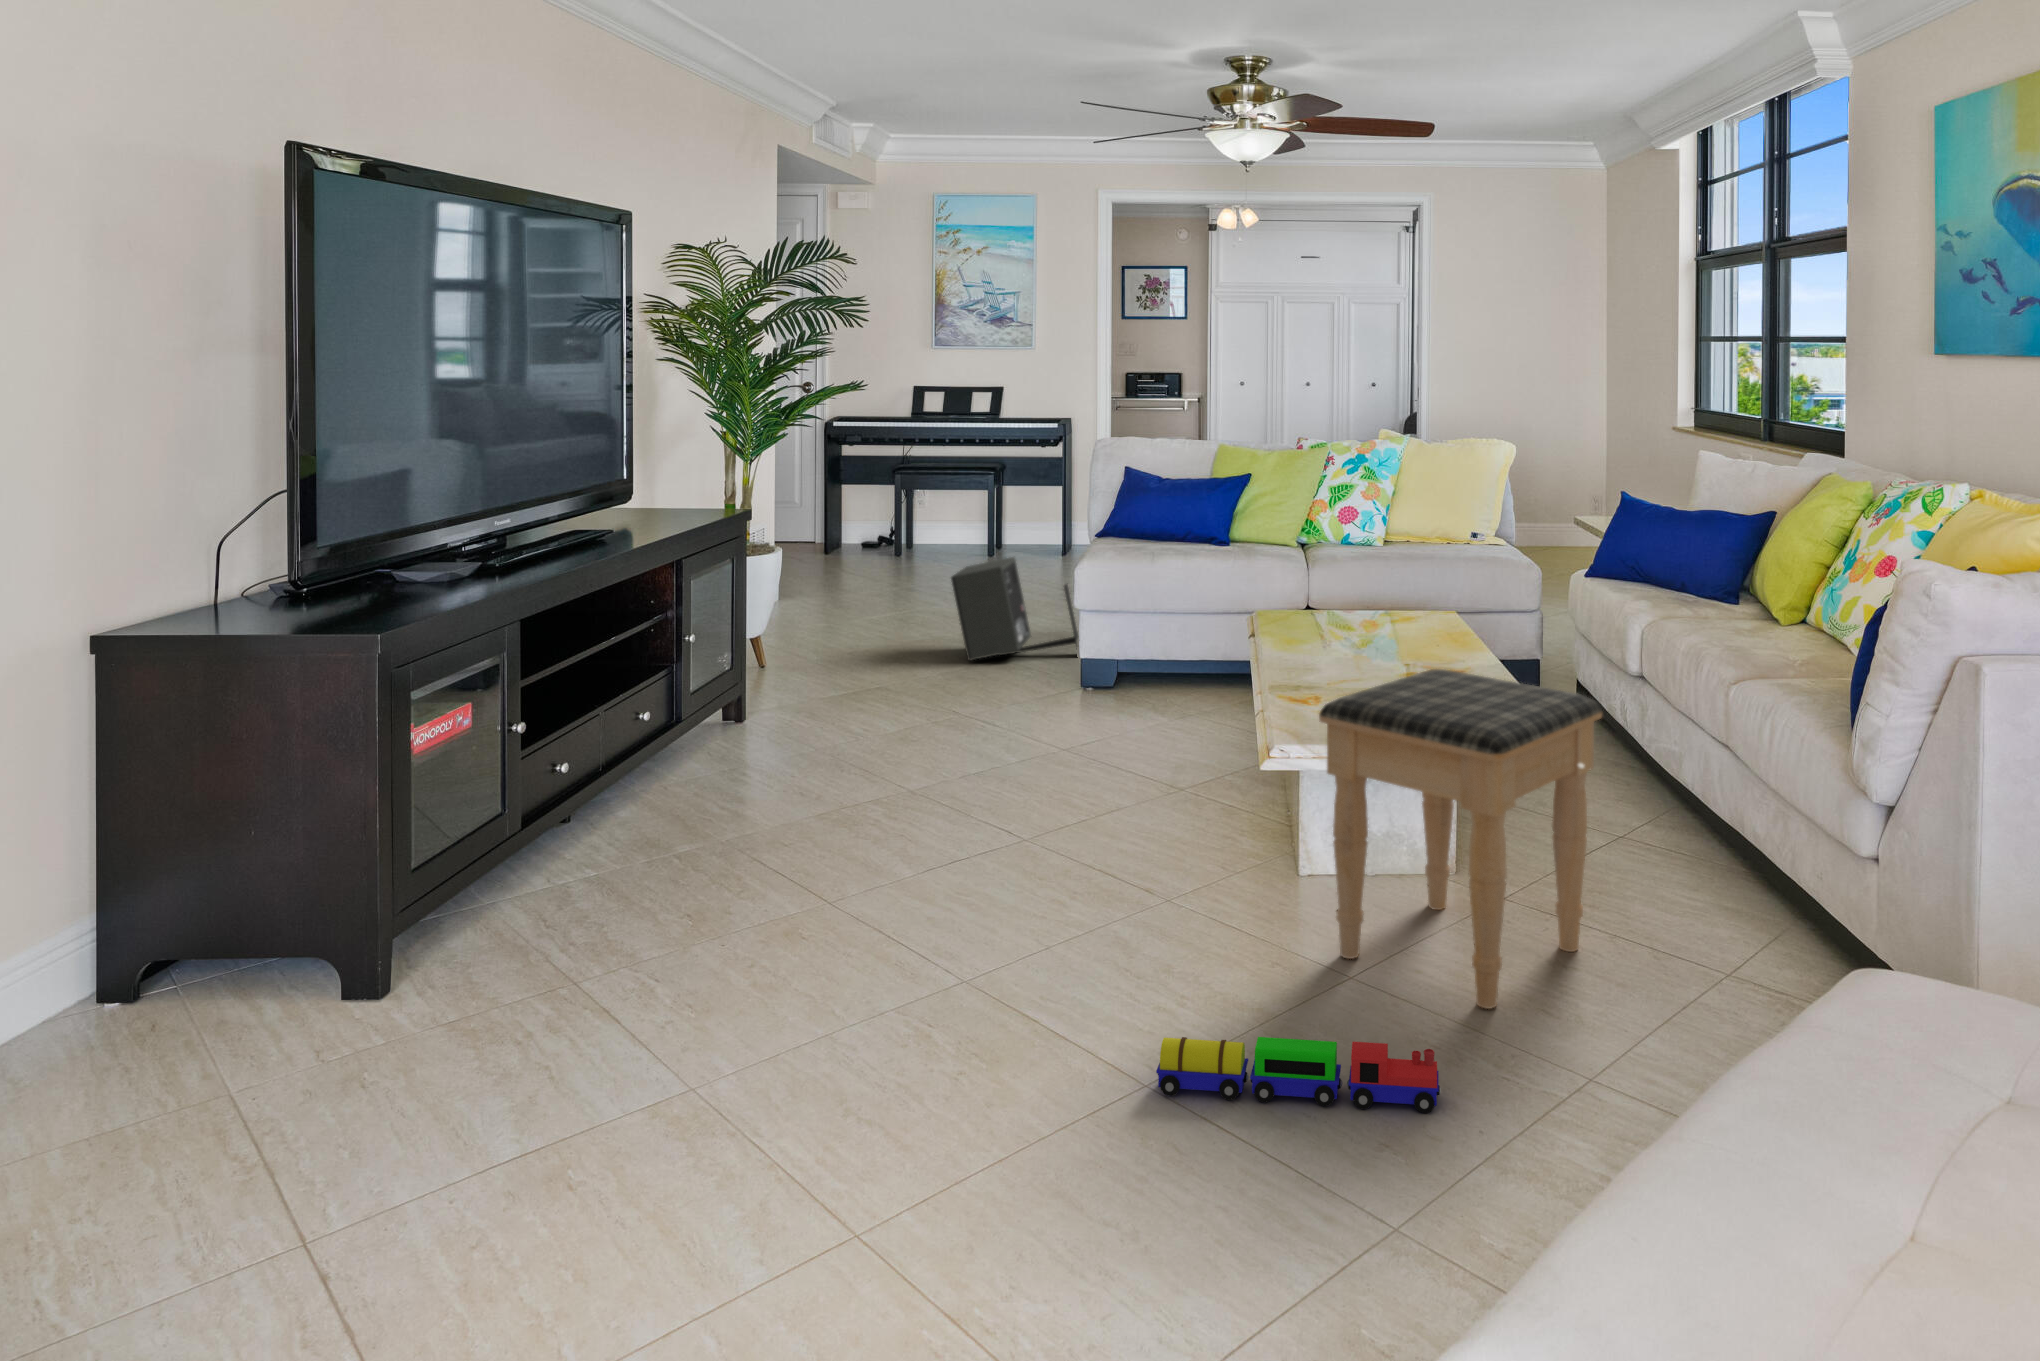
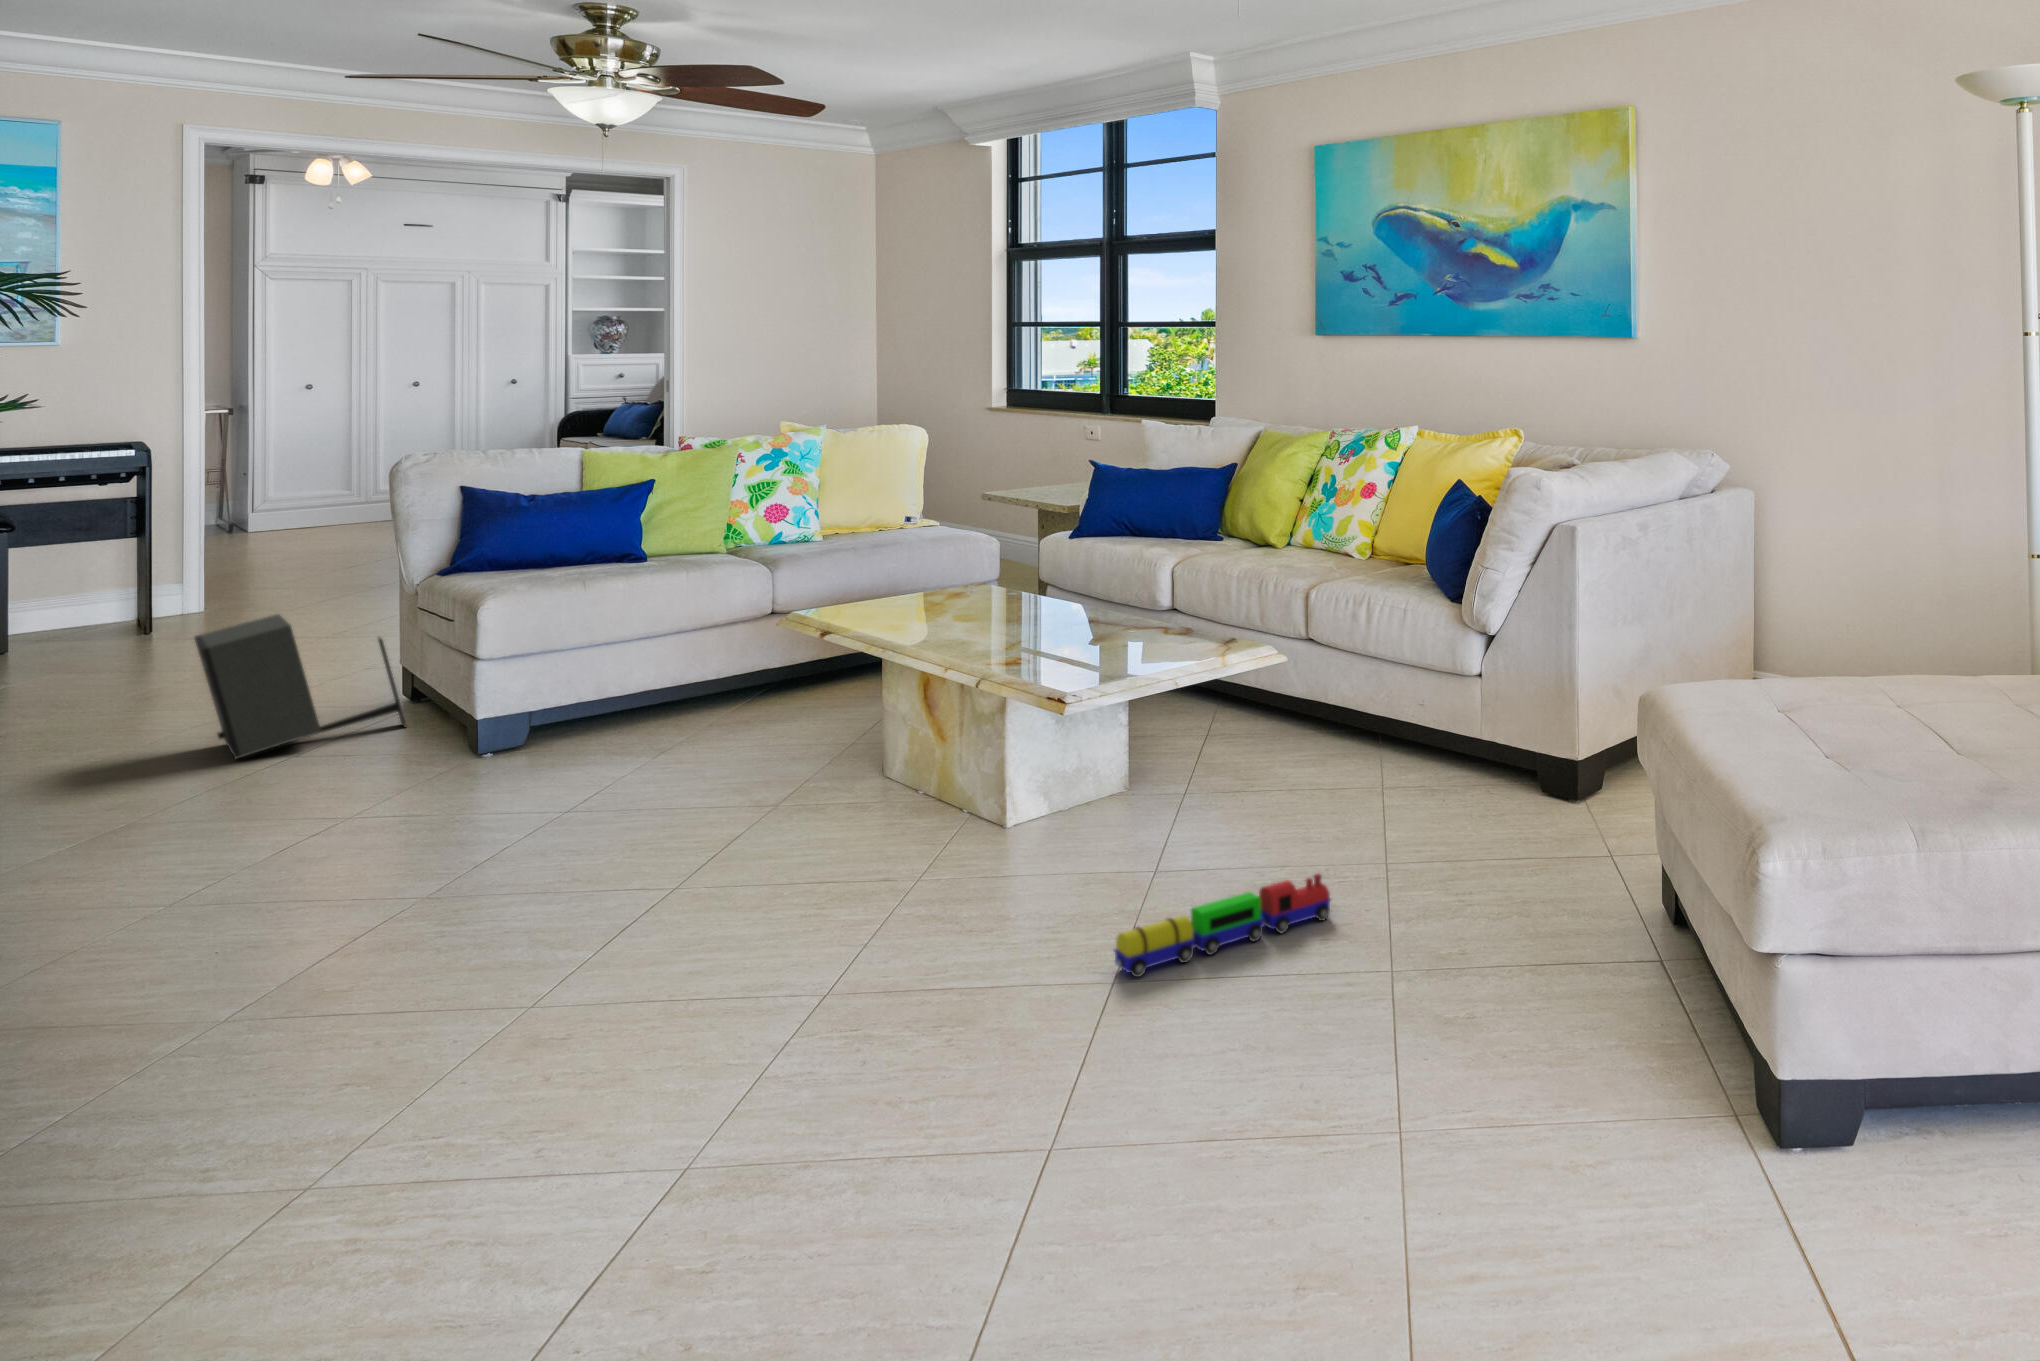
footstool: present [1319,669,1602,1009] -> none [1108,607,1299,865]

